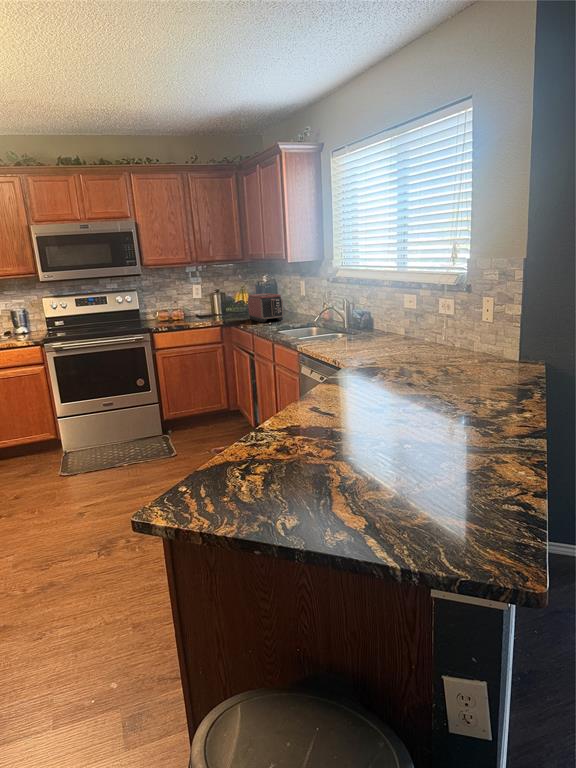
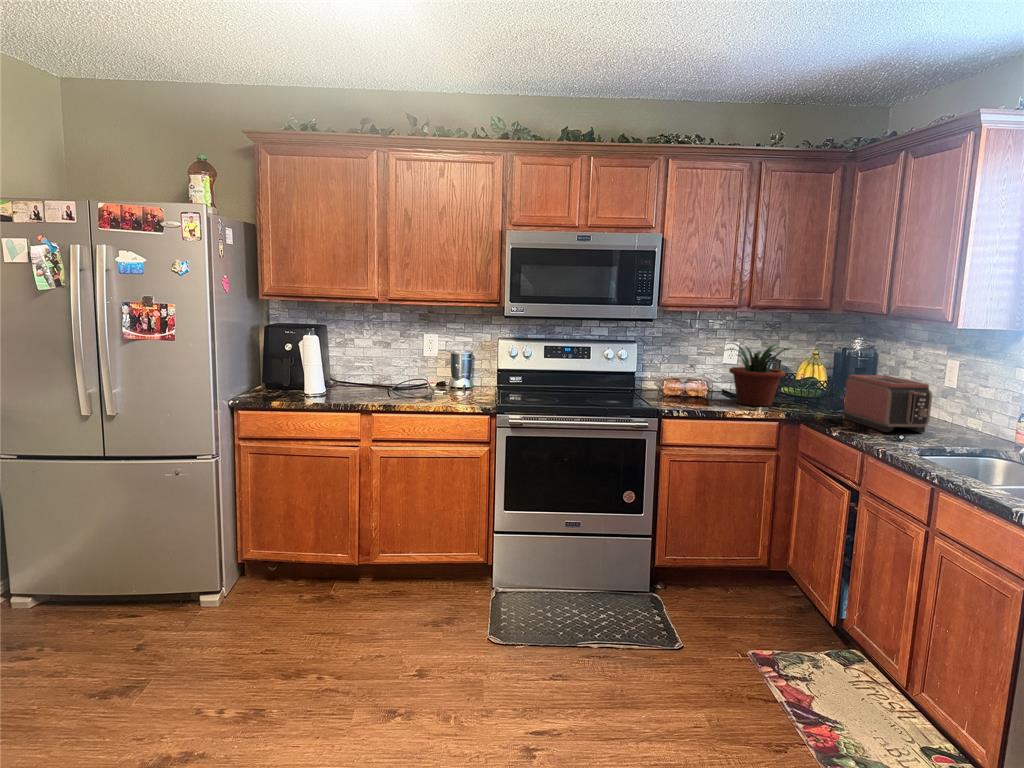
potted plant: none [186,283,223,320] -> present [725,343,791,406]

